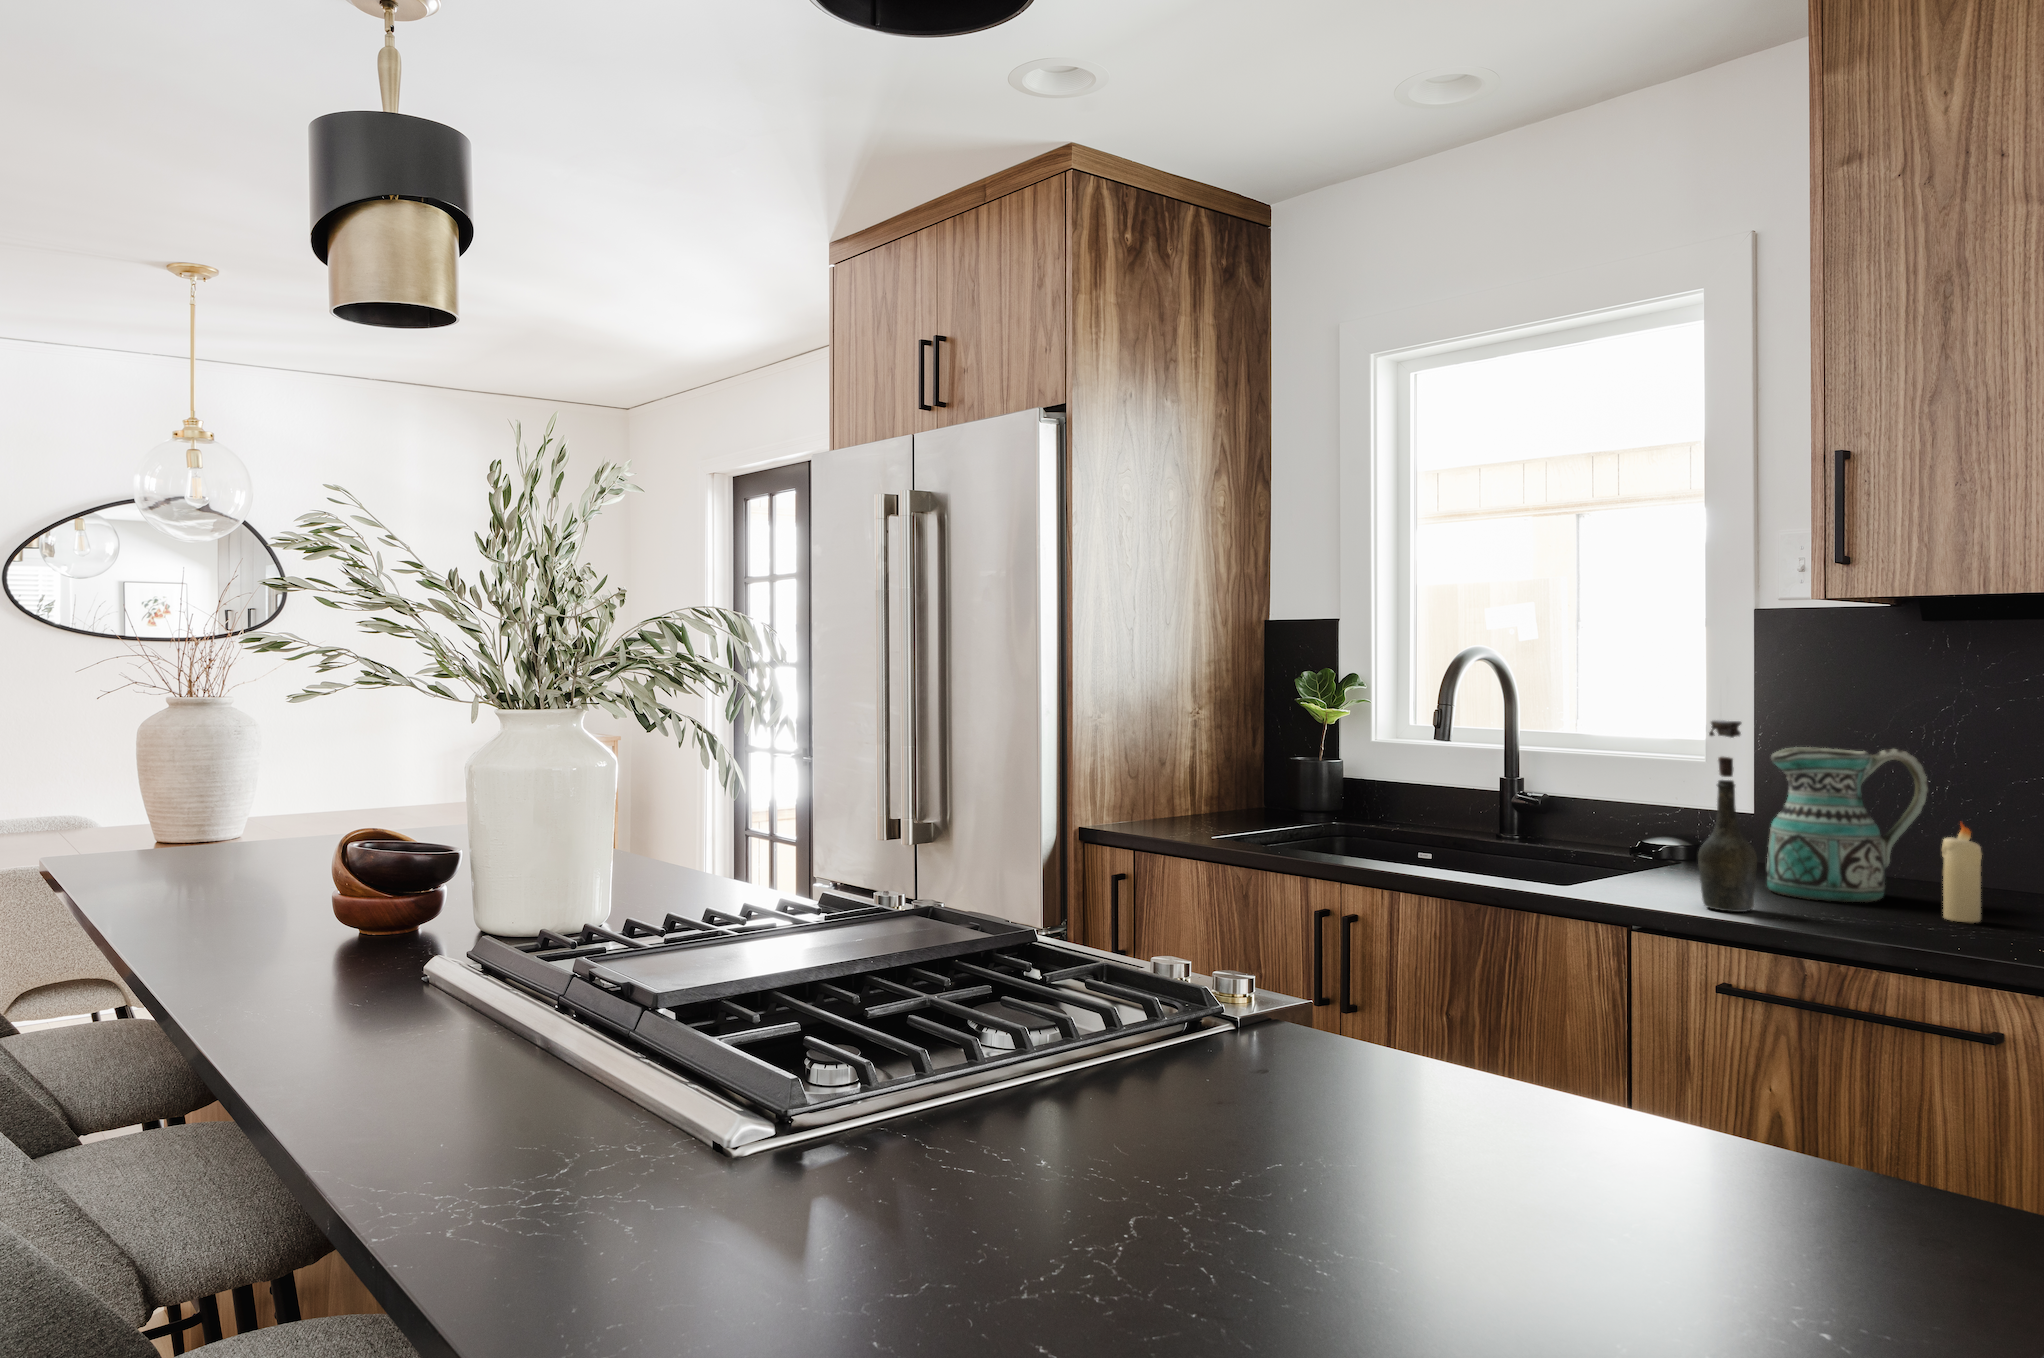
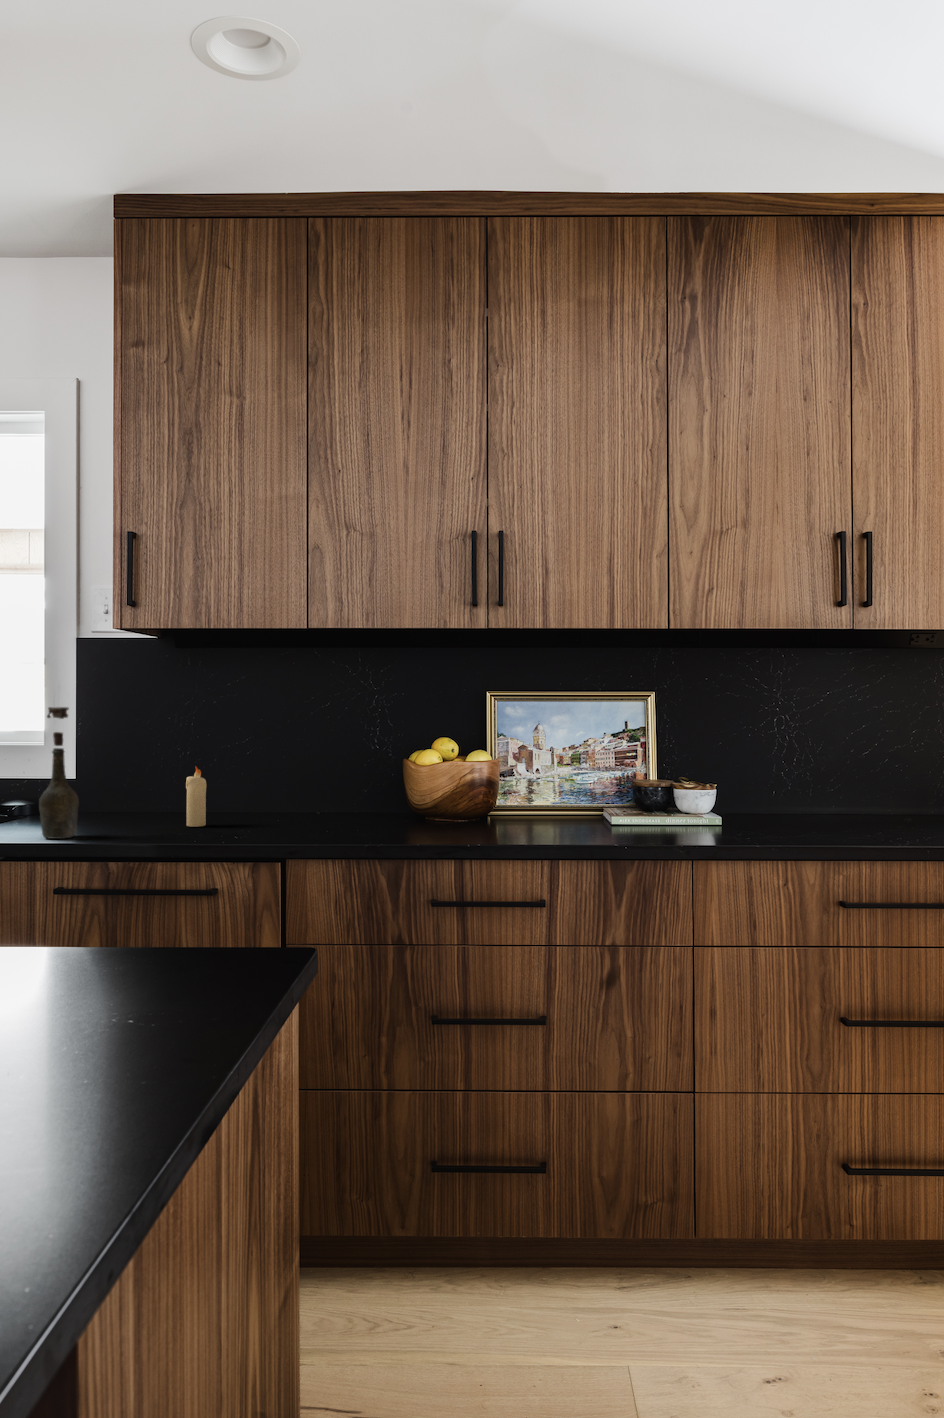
ceramic pitcher: present [1767,747,1928,902] -> none [85,725,178,824]

